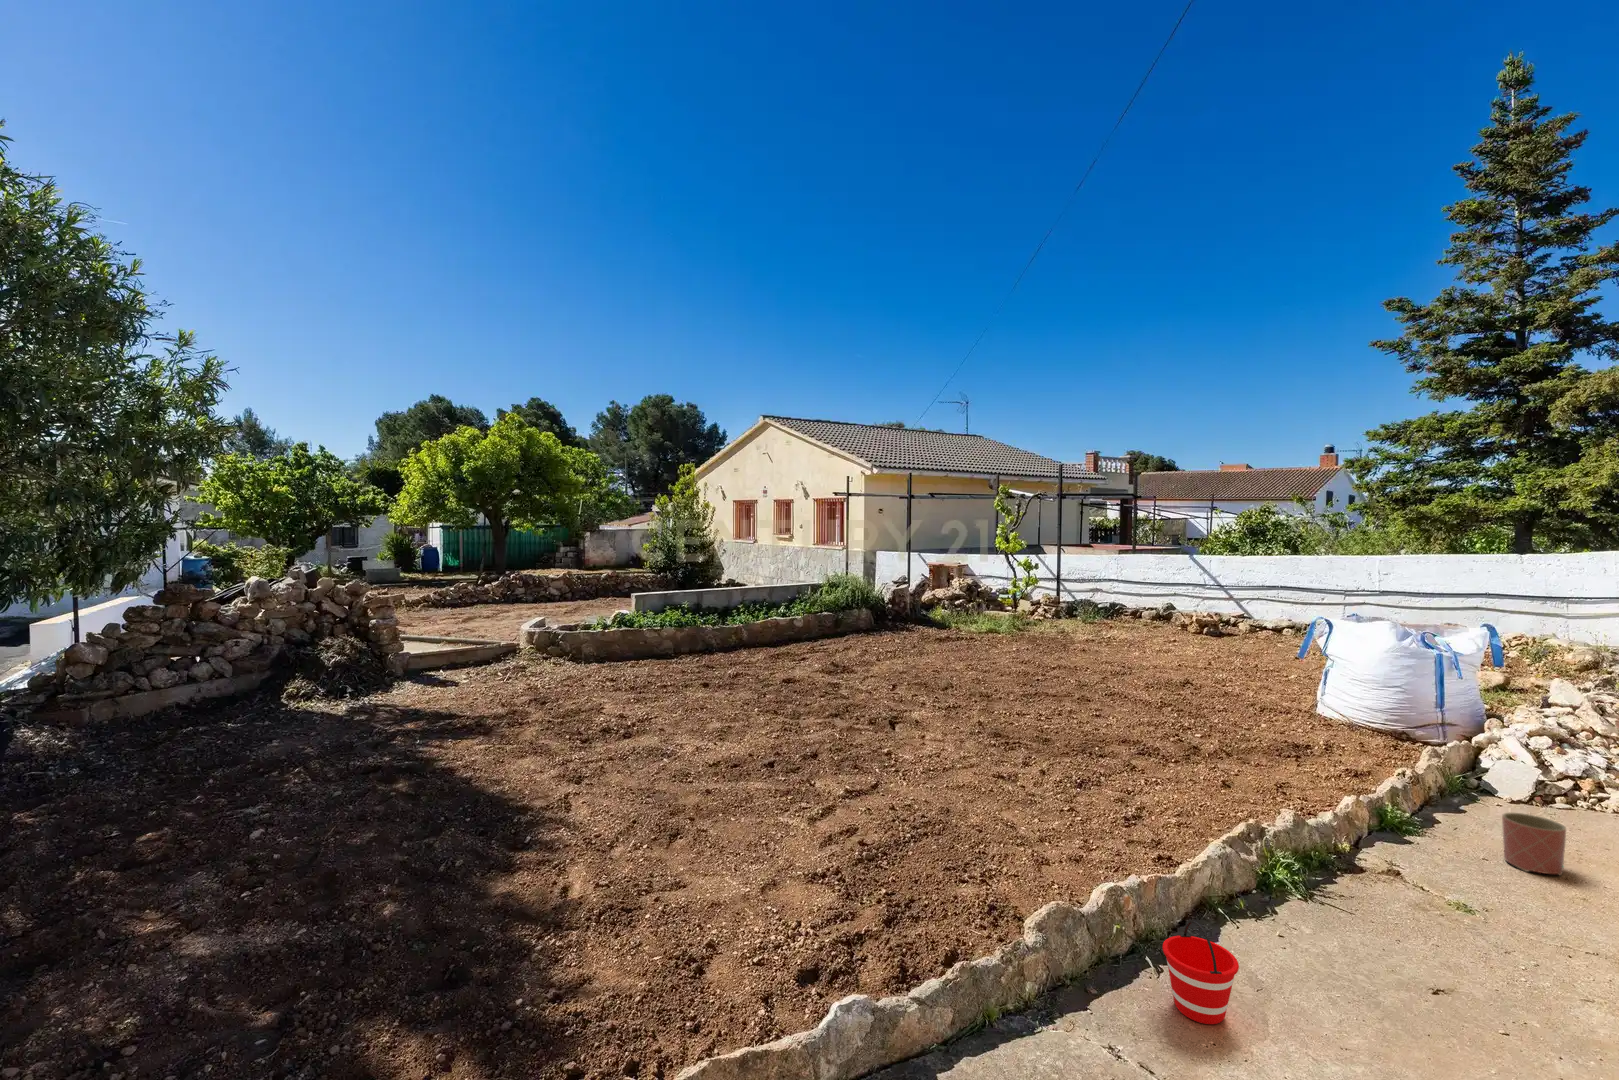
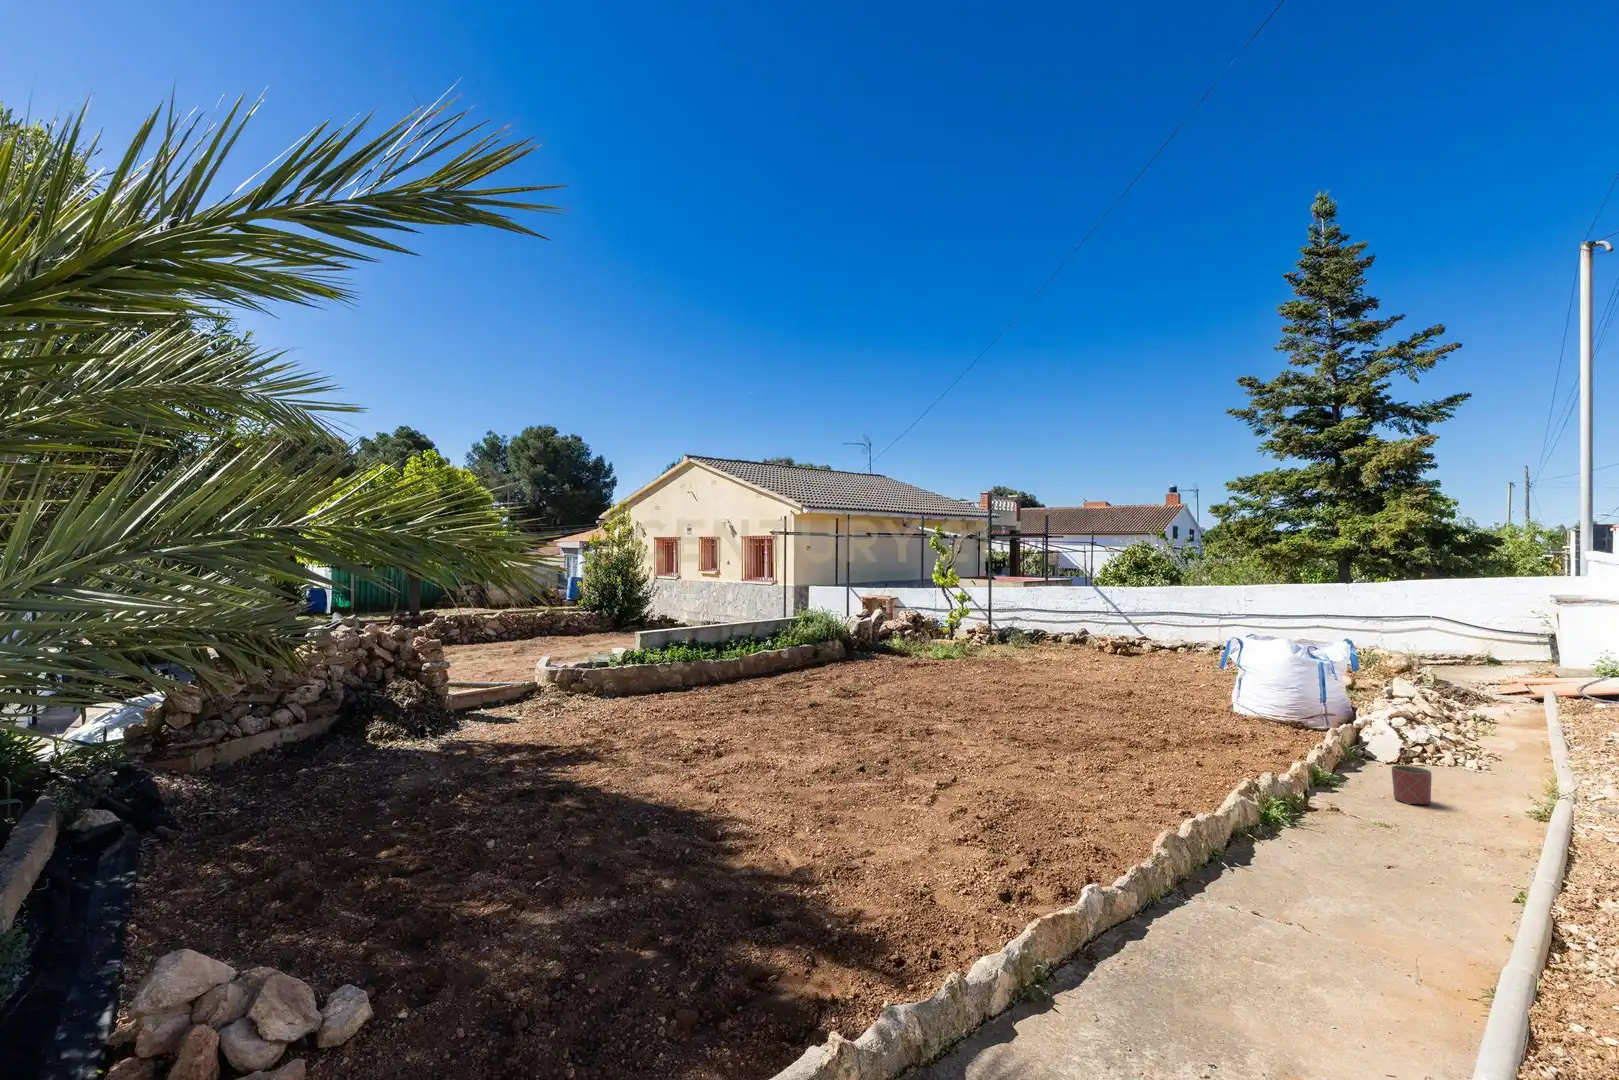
bucket: present [1162,921,1239,1024] -> none [1234,832,1286,897]

